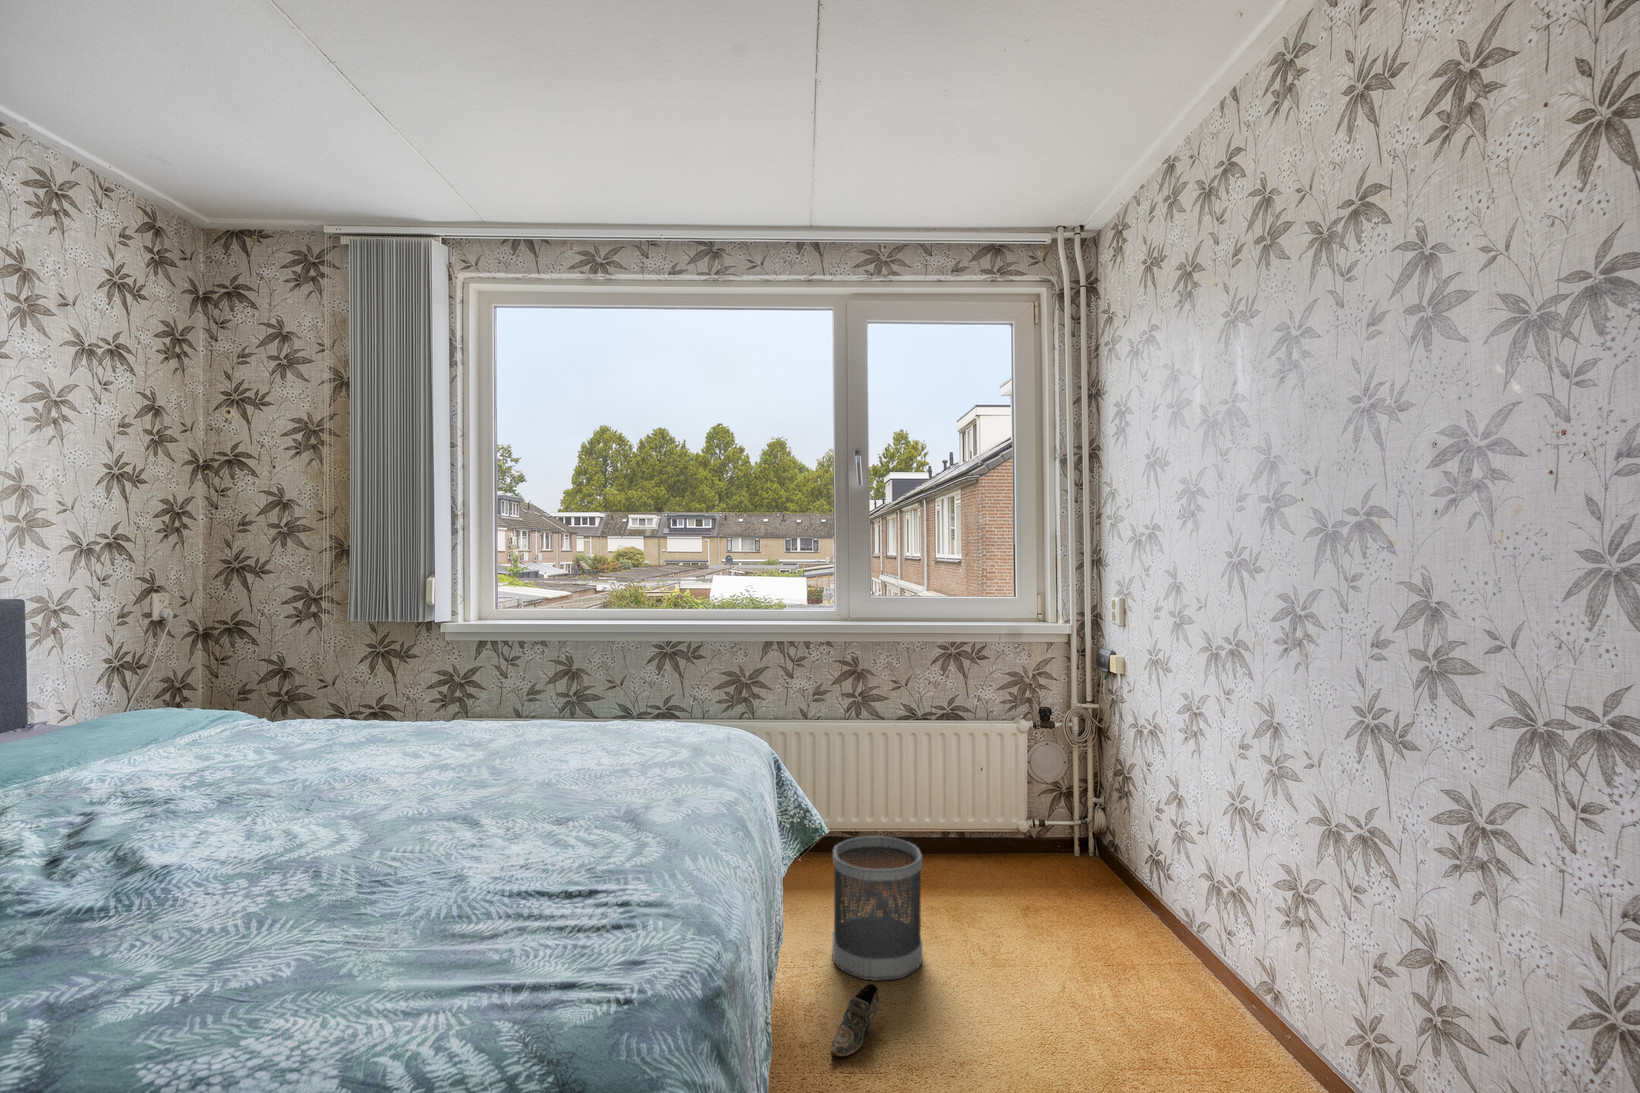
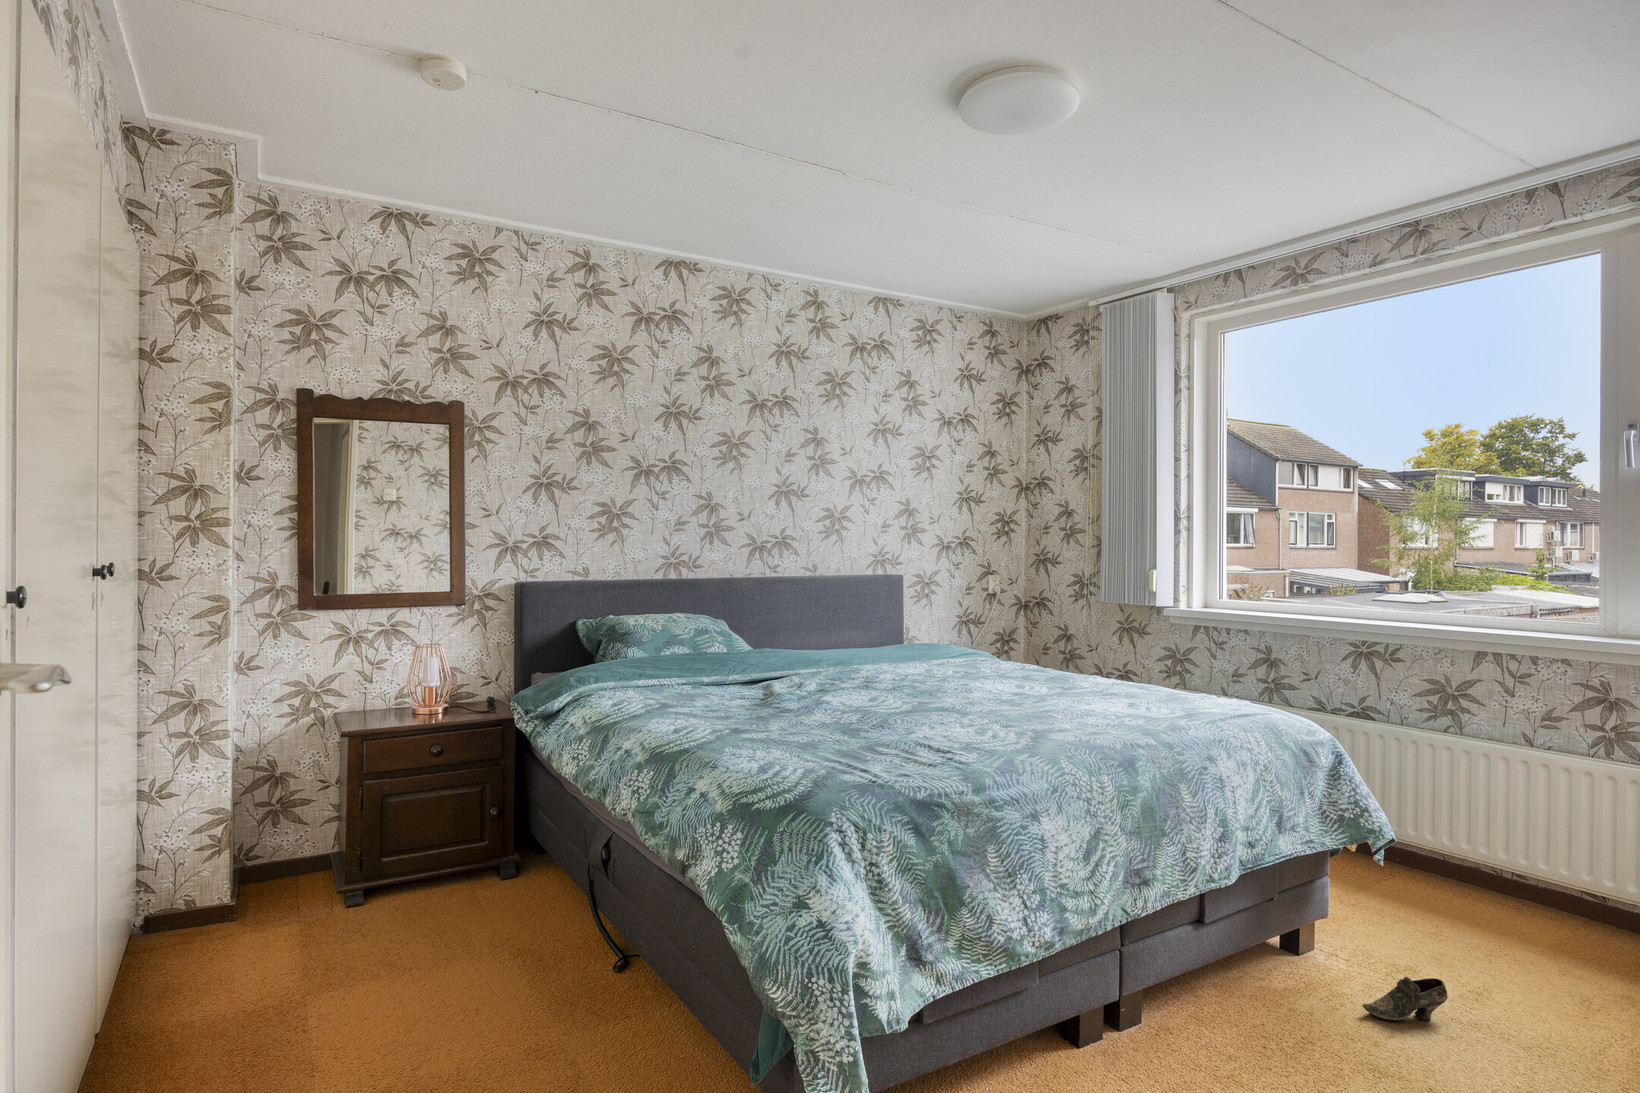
wastebasket: present [832,836,922,981] -> none [1449,860,1575,1017]

